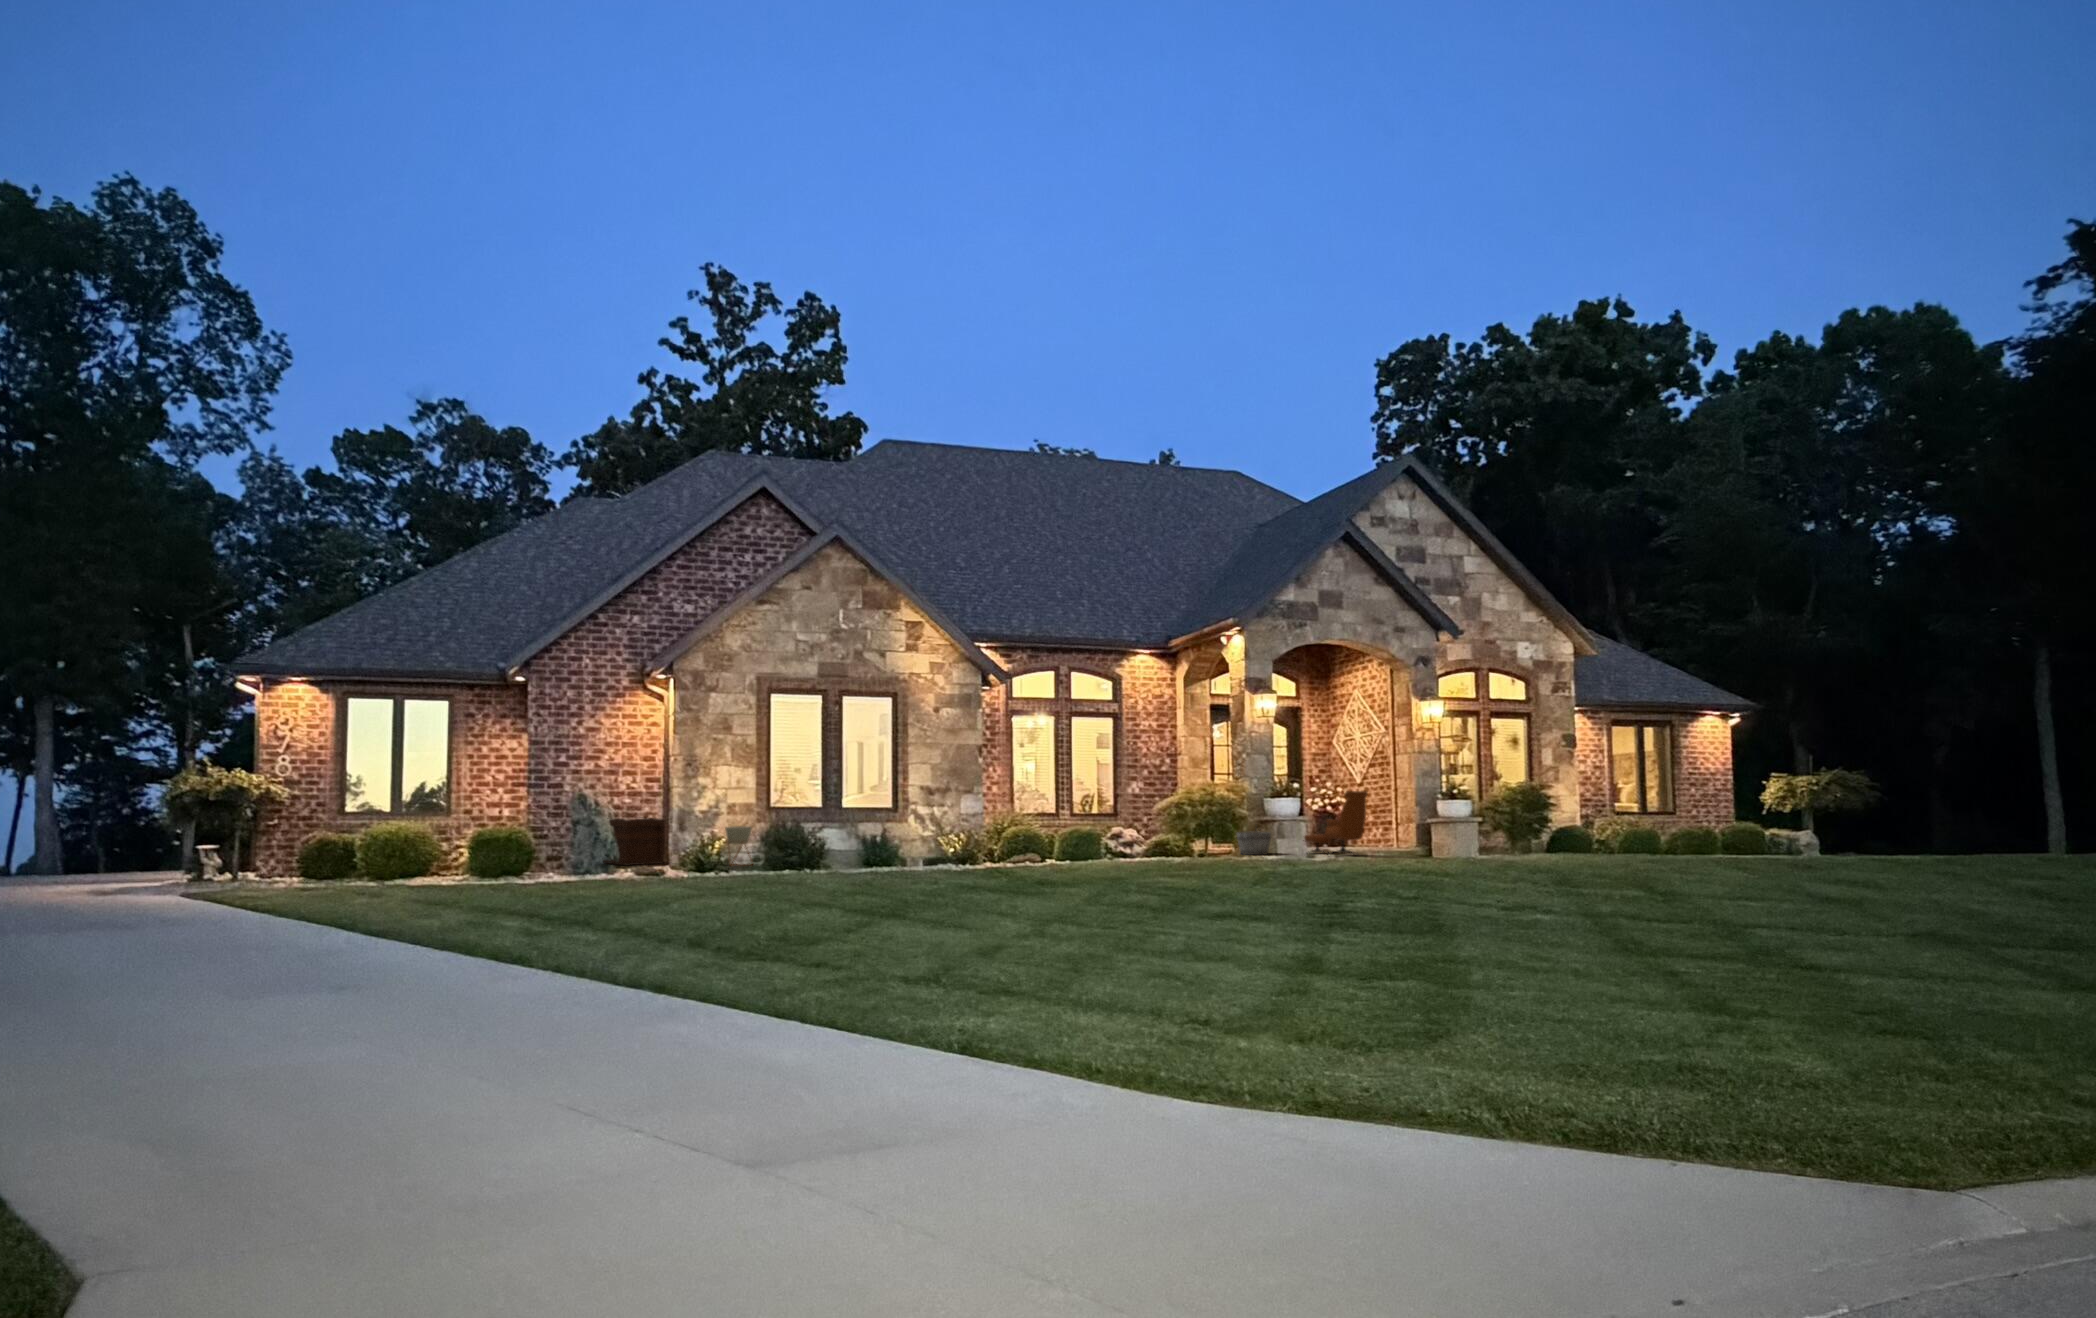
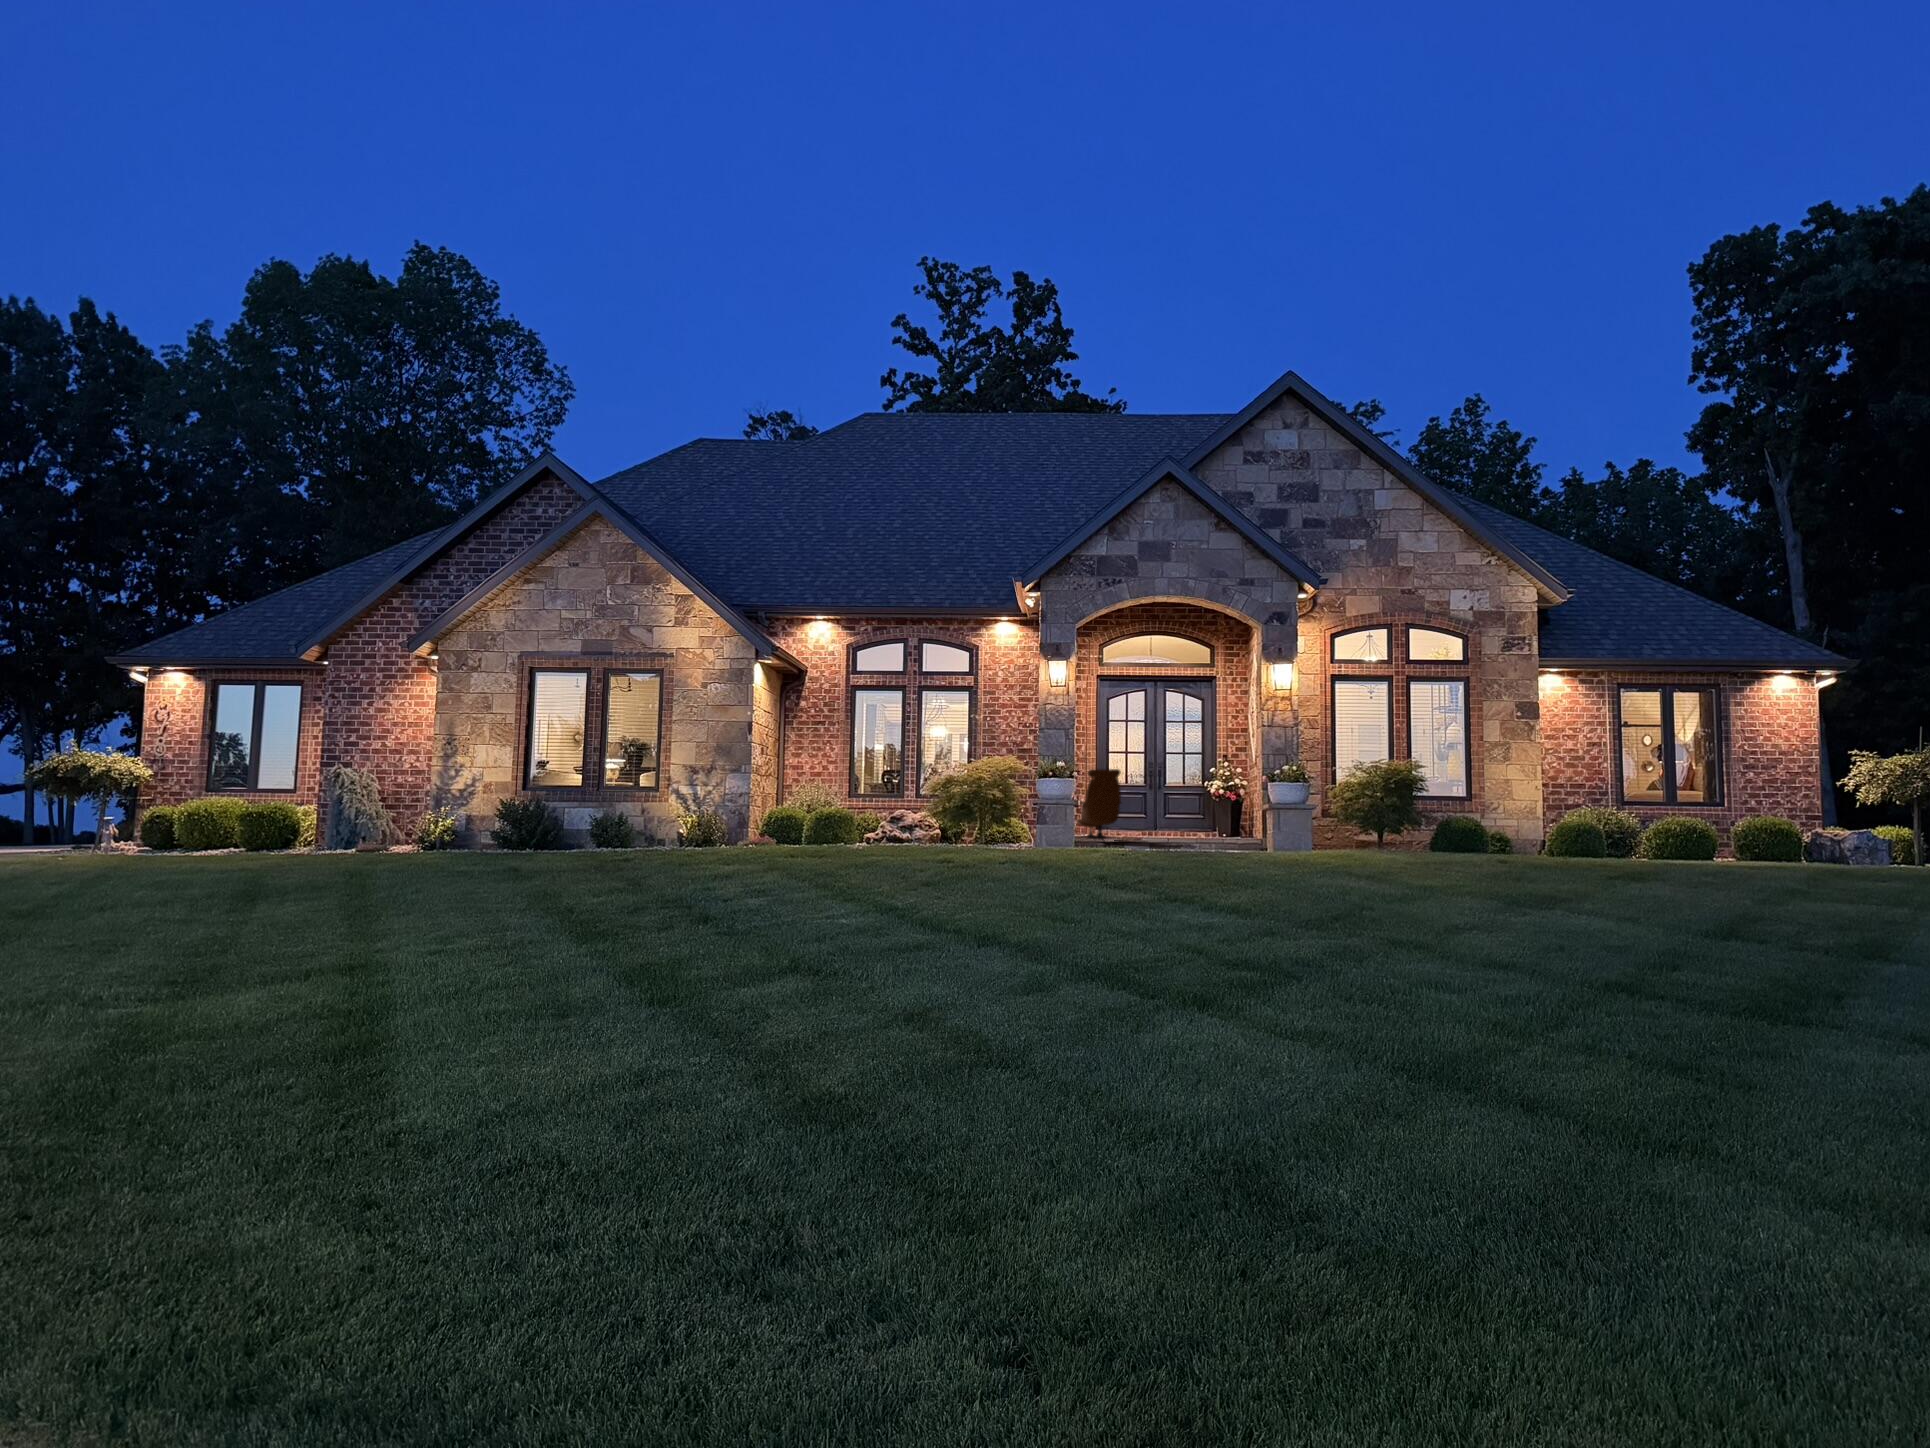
wooden crate: present [603,818,666,866] -> none [389,796,437,842]
planter: present [725,826,752,866] -> none [467,805,494,844]
wooden bucket: present [1237,830,1271,855] -> none [1003,806,1042,840]

